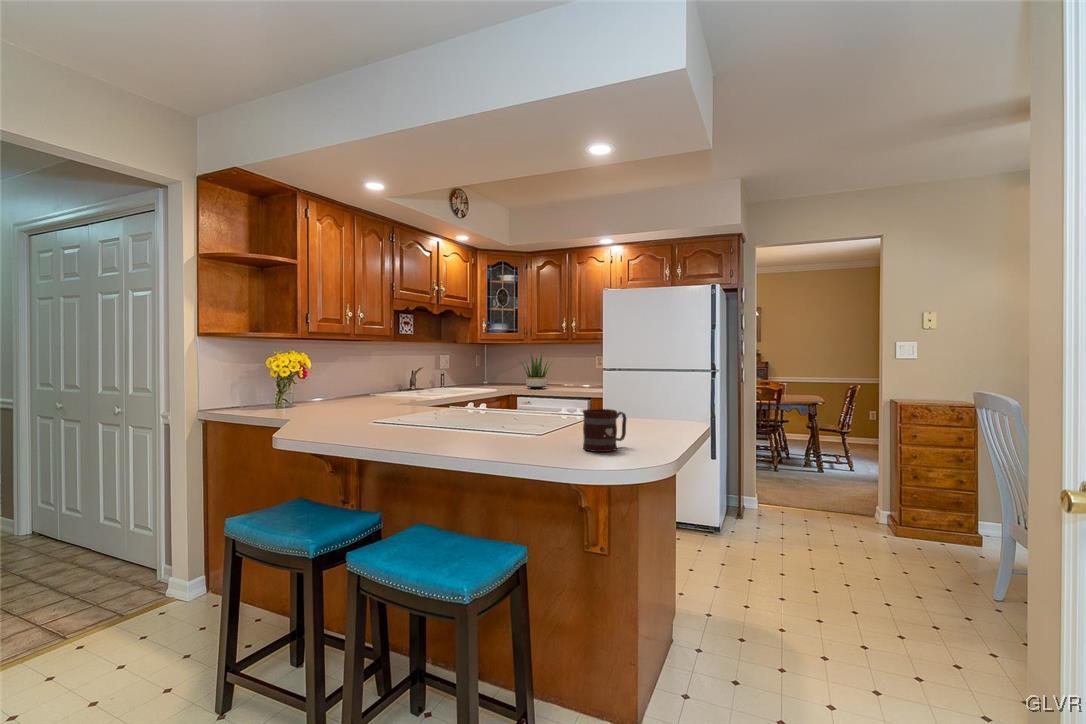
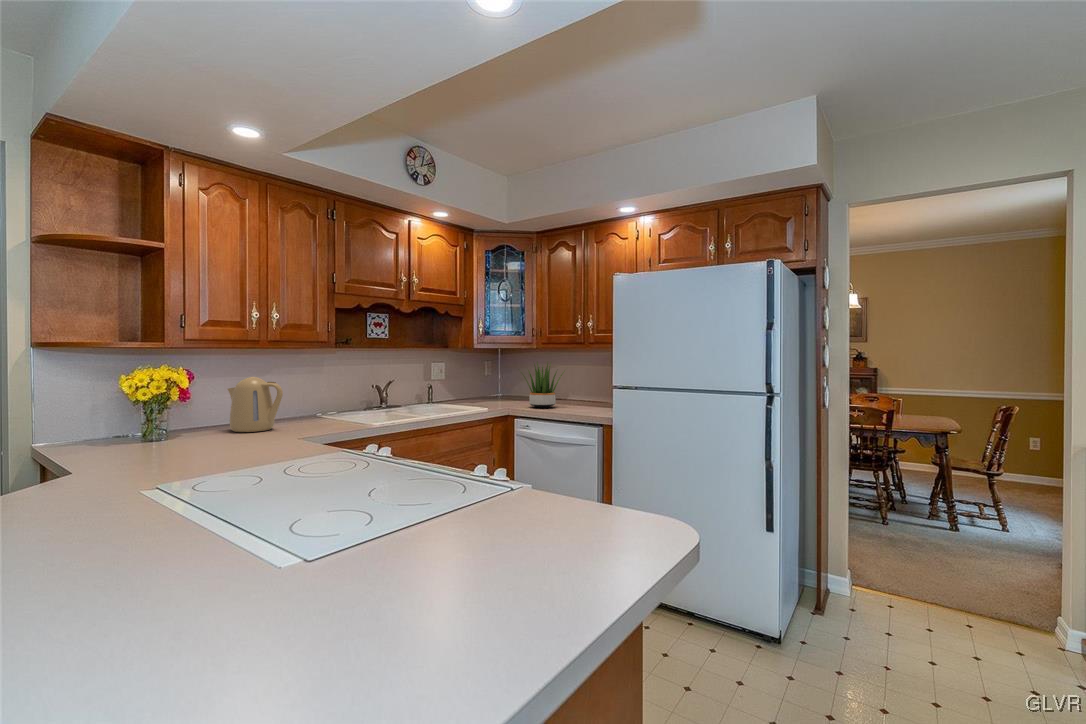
kettle: none [323,362,367,403] -> present [228,377,283,432]
mug: present [583,409,626,452] -> none [363,514,474,627]

